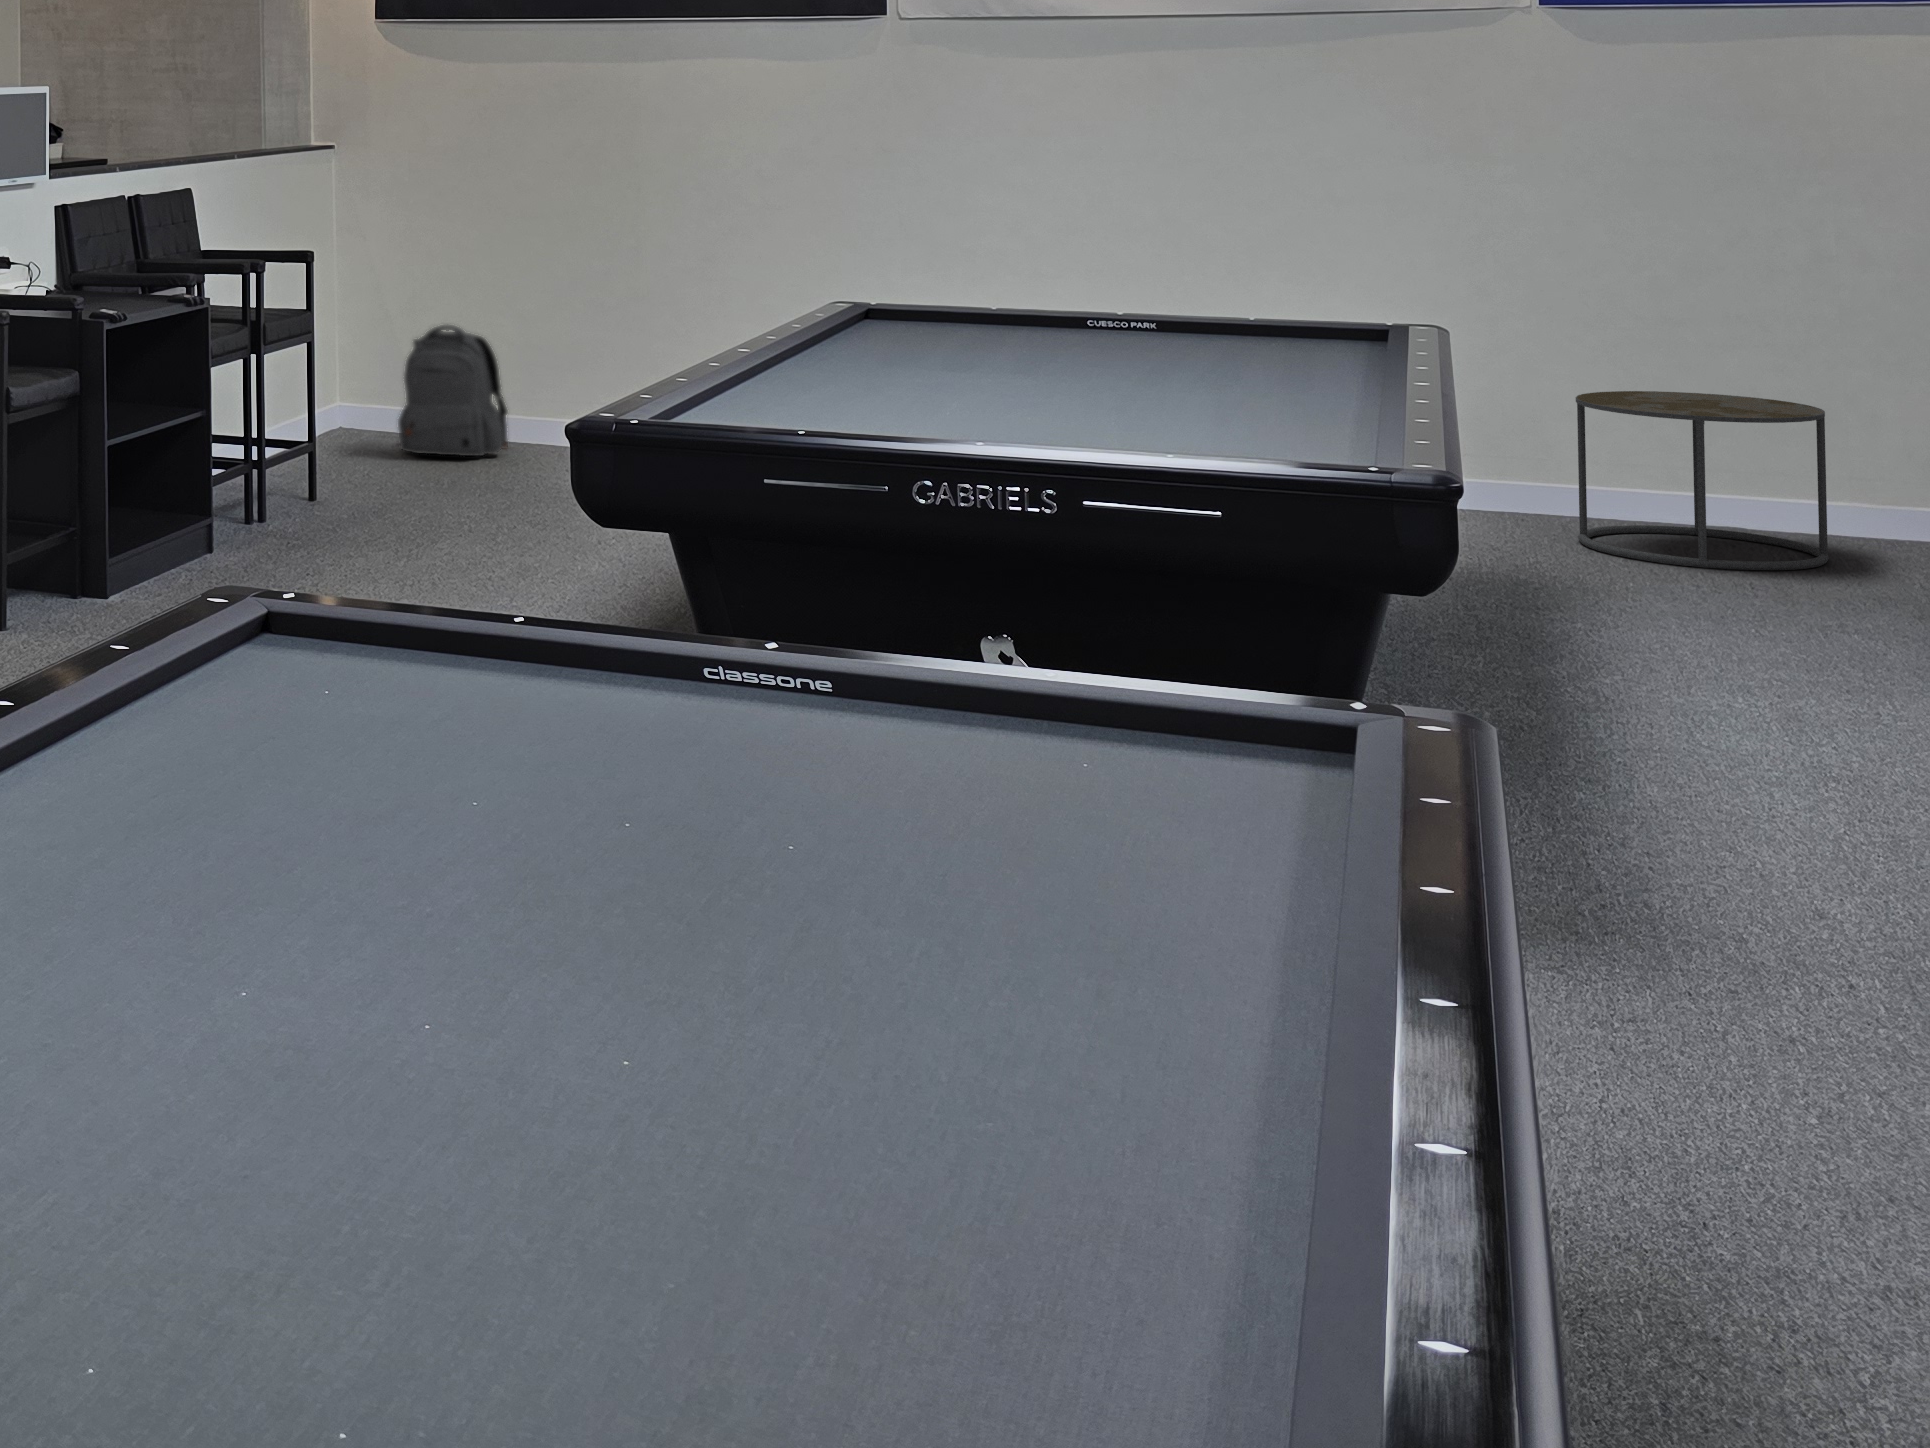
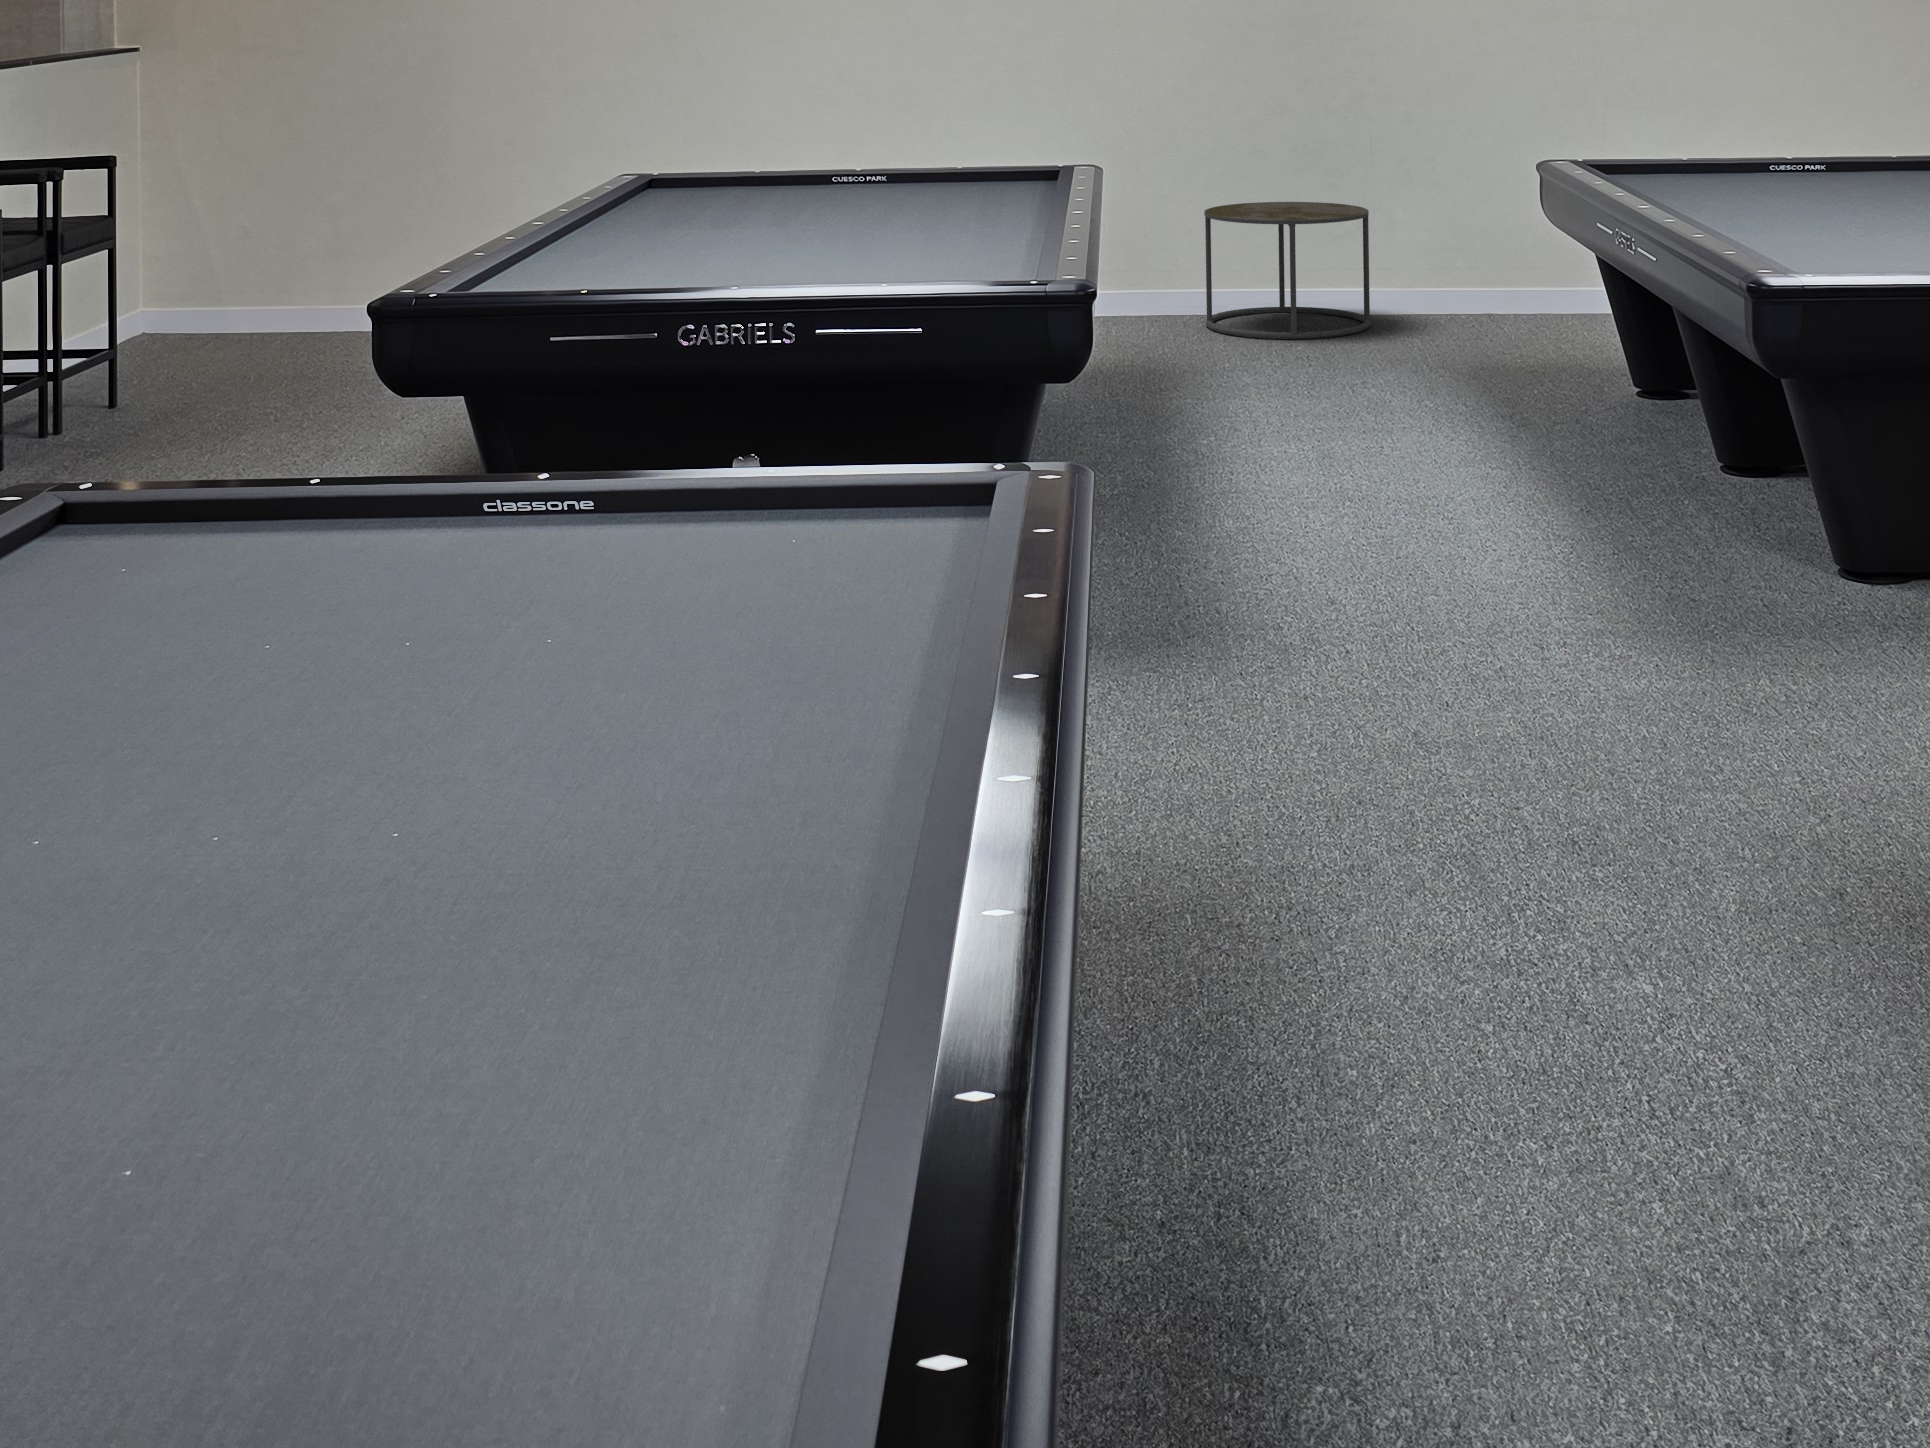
backpack: present [398,325,508,456] -> none [213,215,324,342]

